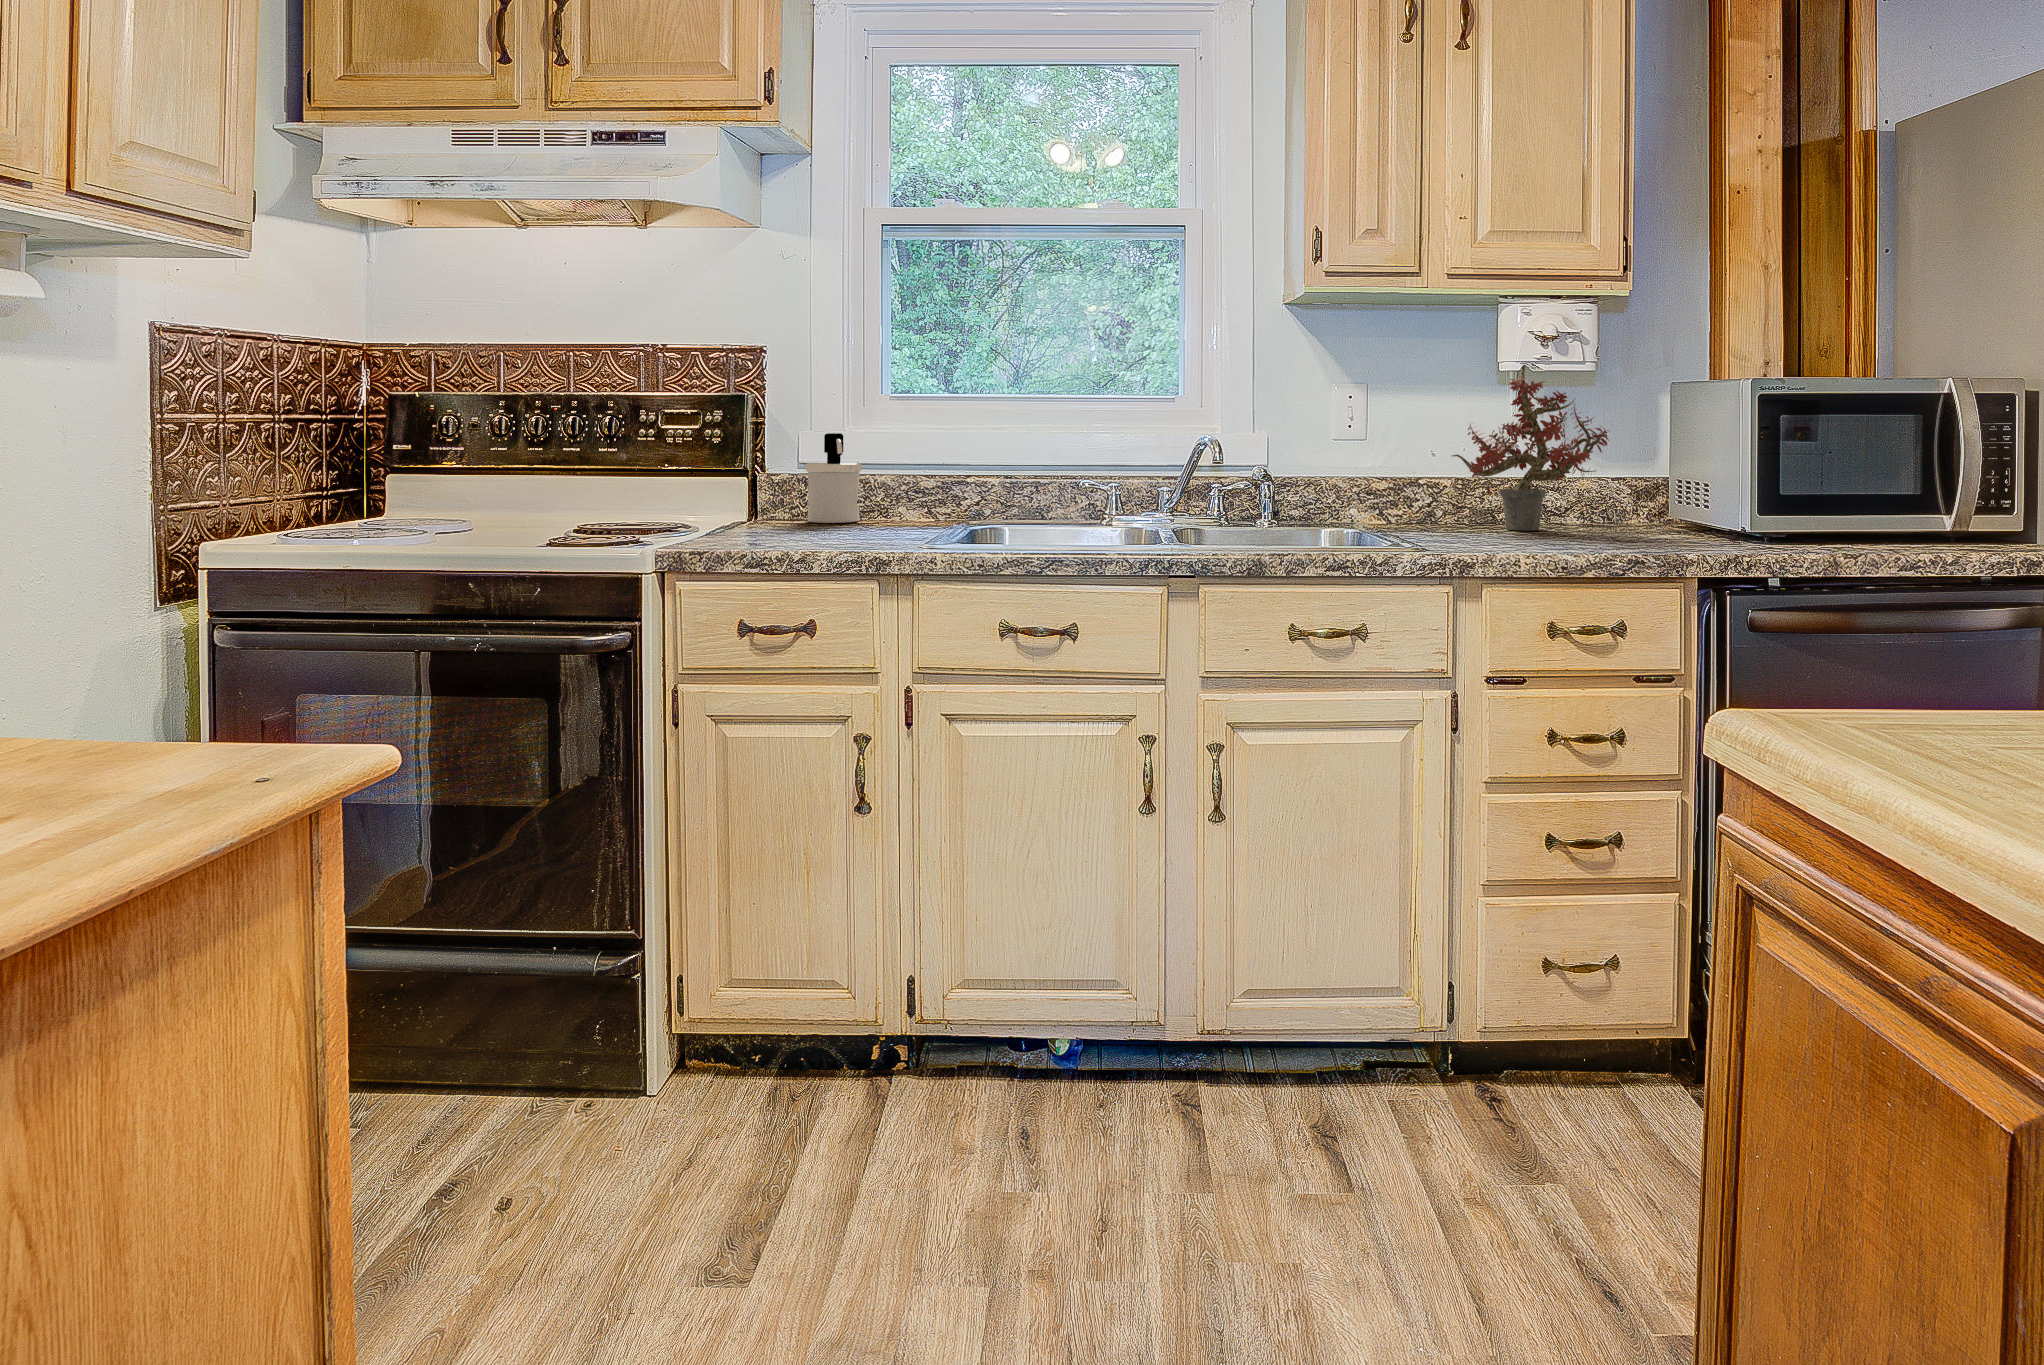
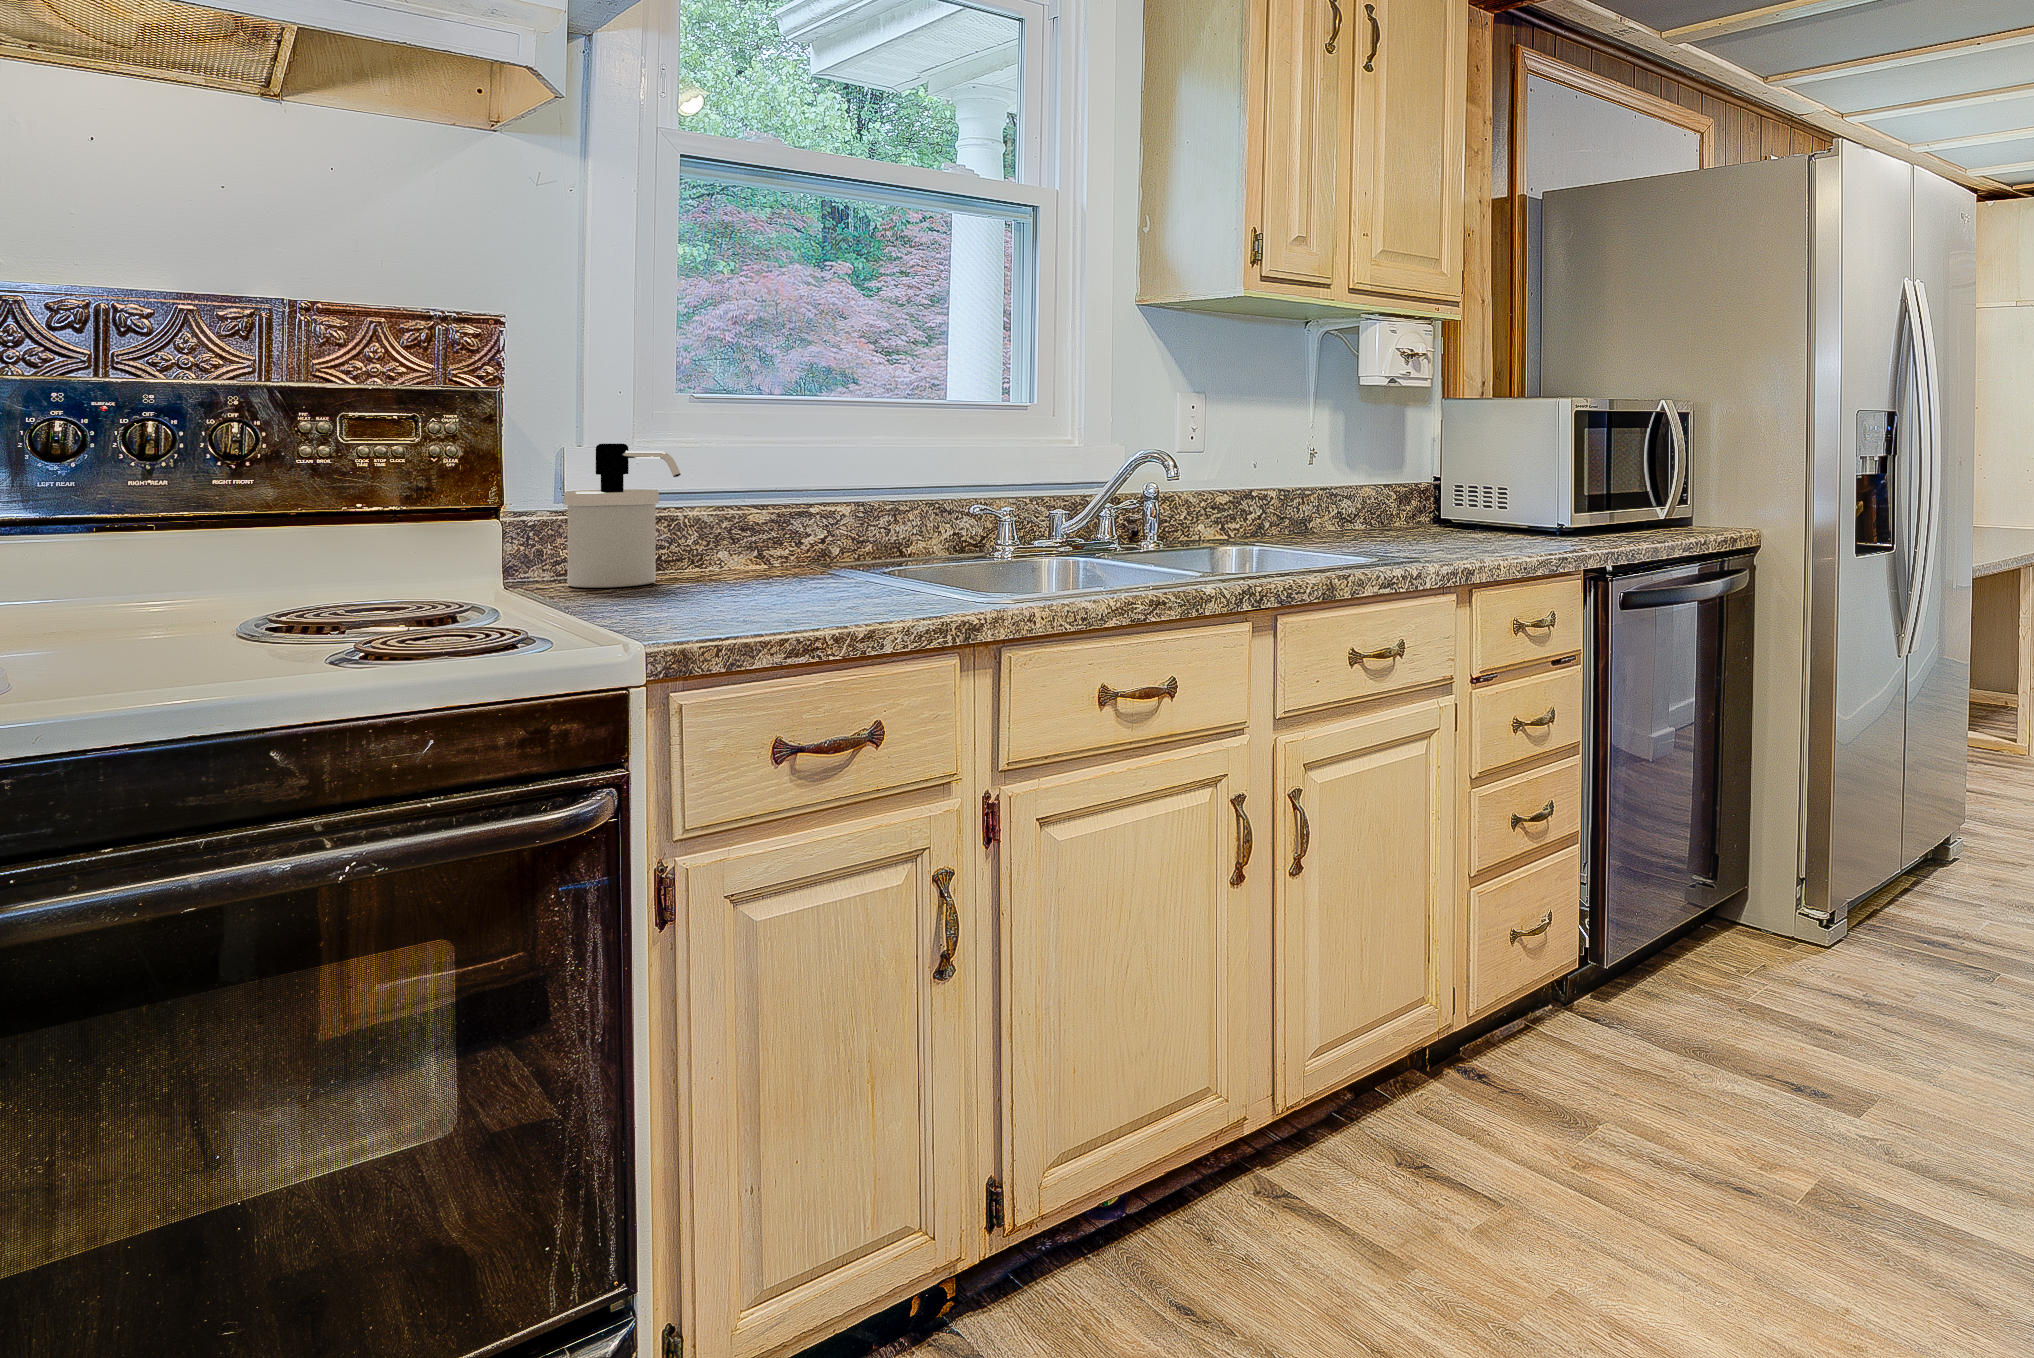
potted plant: present [1452,366,1609,531] -> none [1304,354,1419,537]

